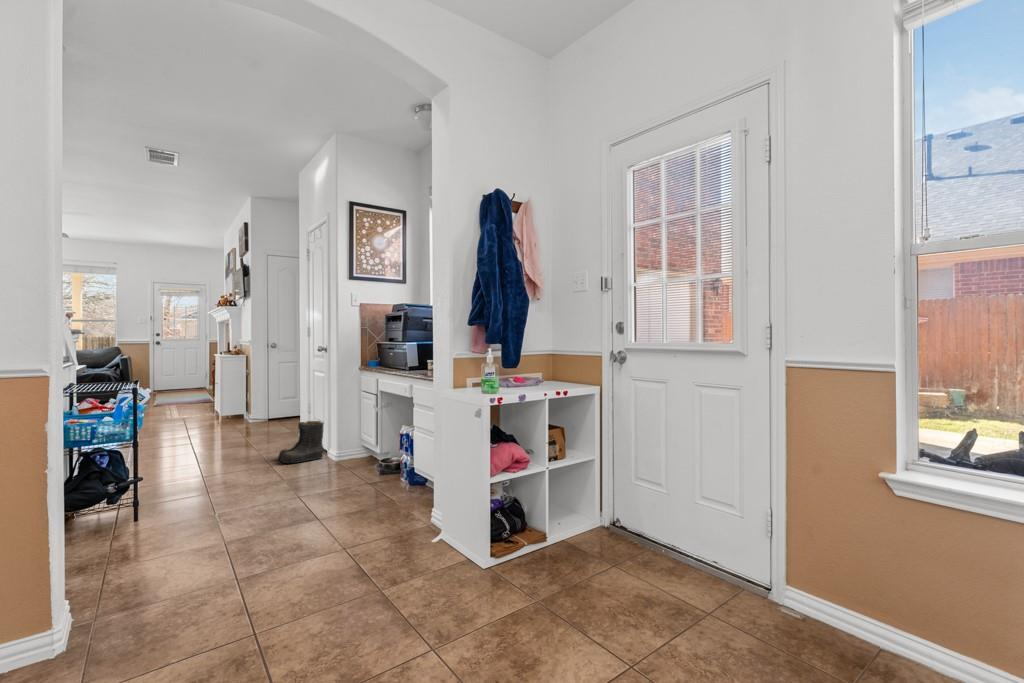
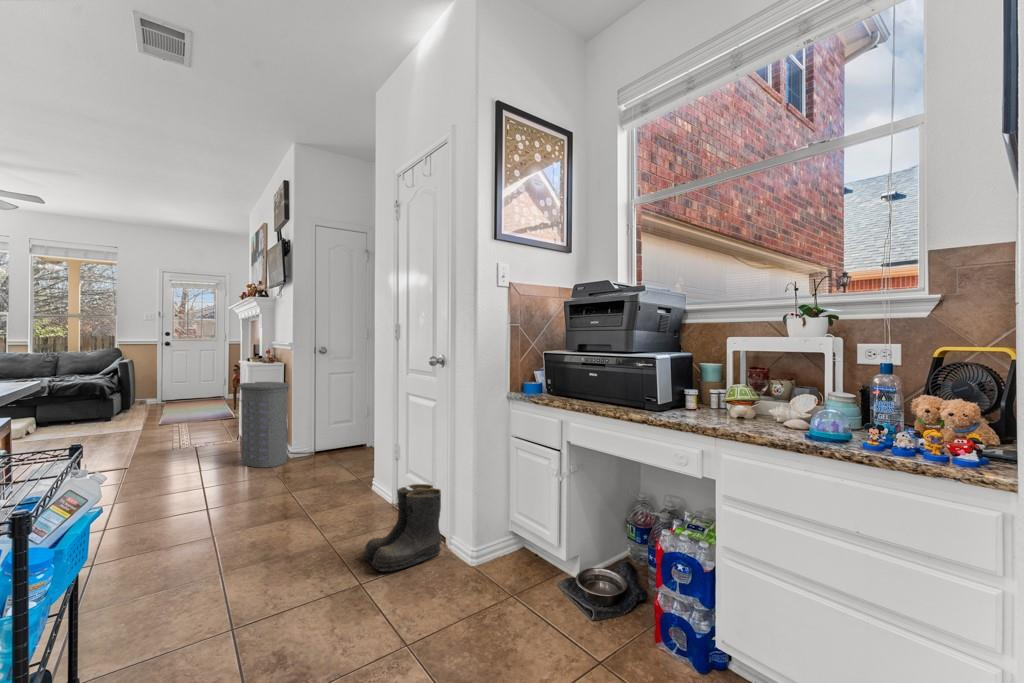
laundry hamper: none [212,369,248,427] -> present [239,382,289,467]

